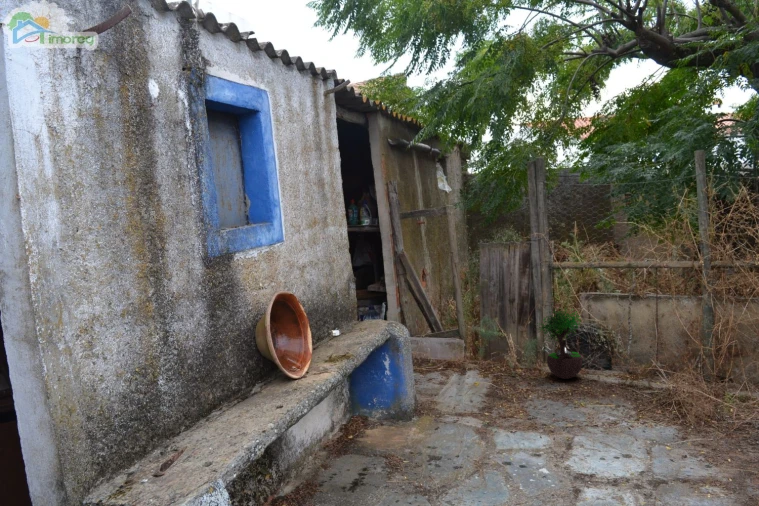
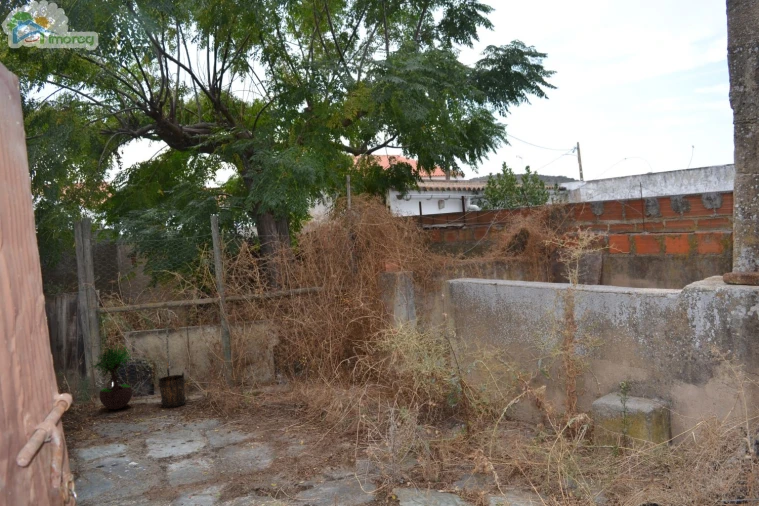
bucket: none [611,336,646,393] -> present [158,363,186,408]

